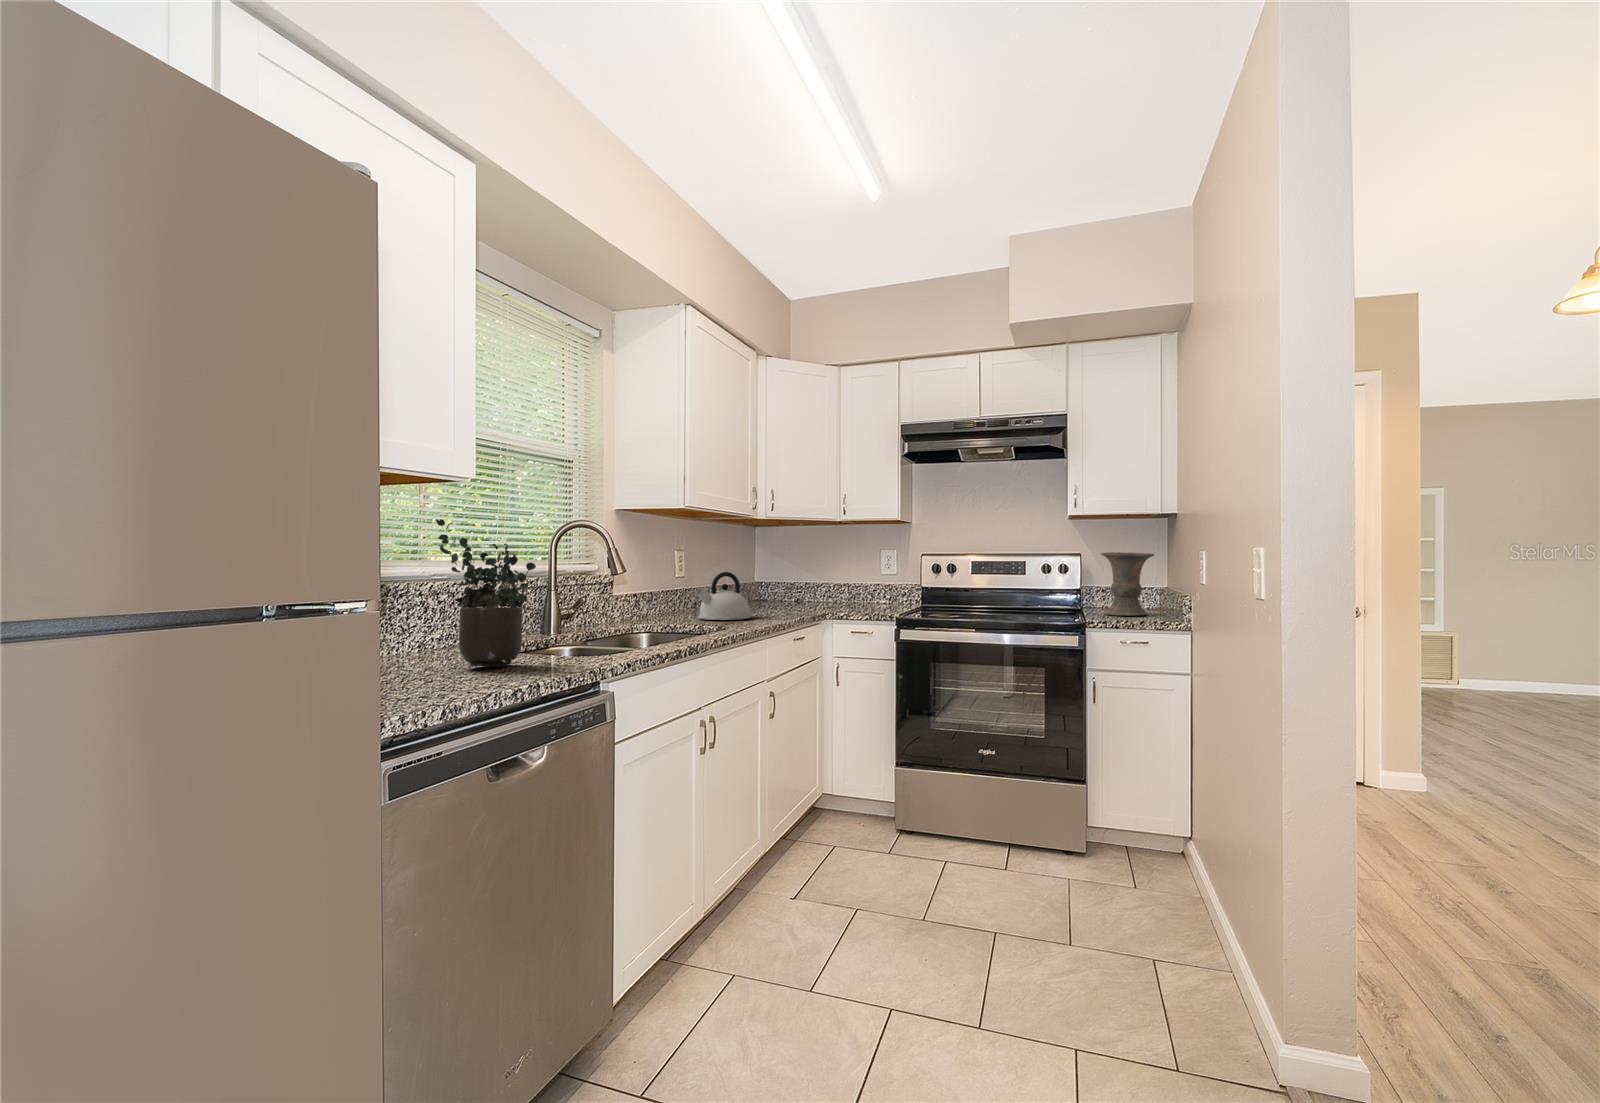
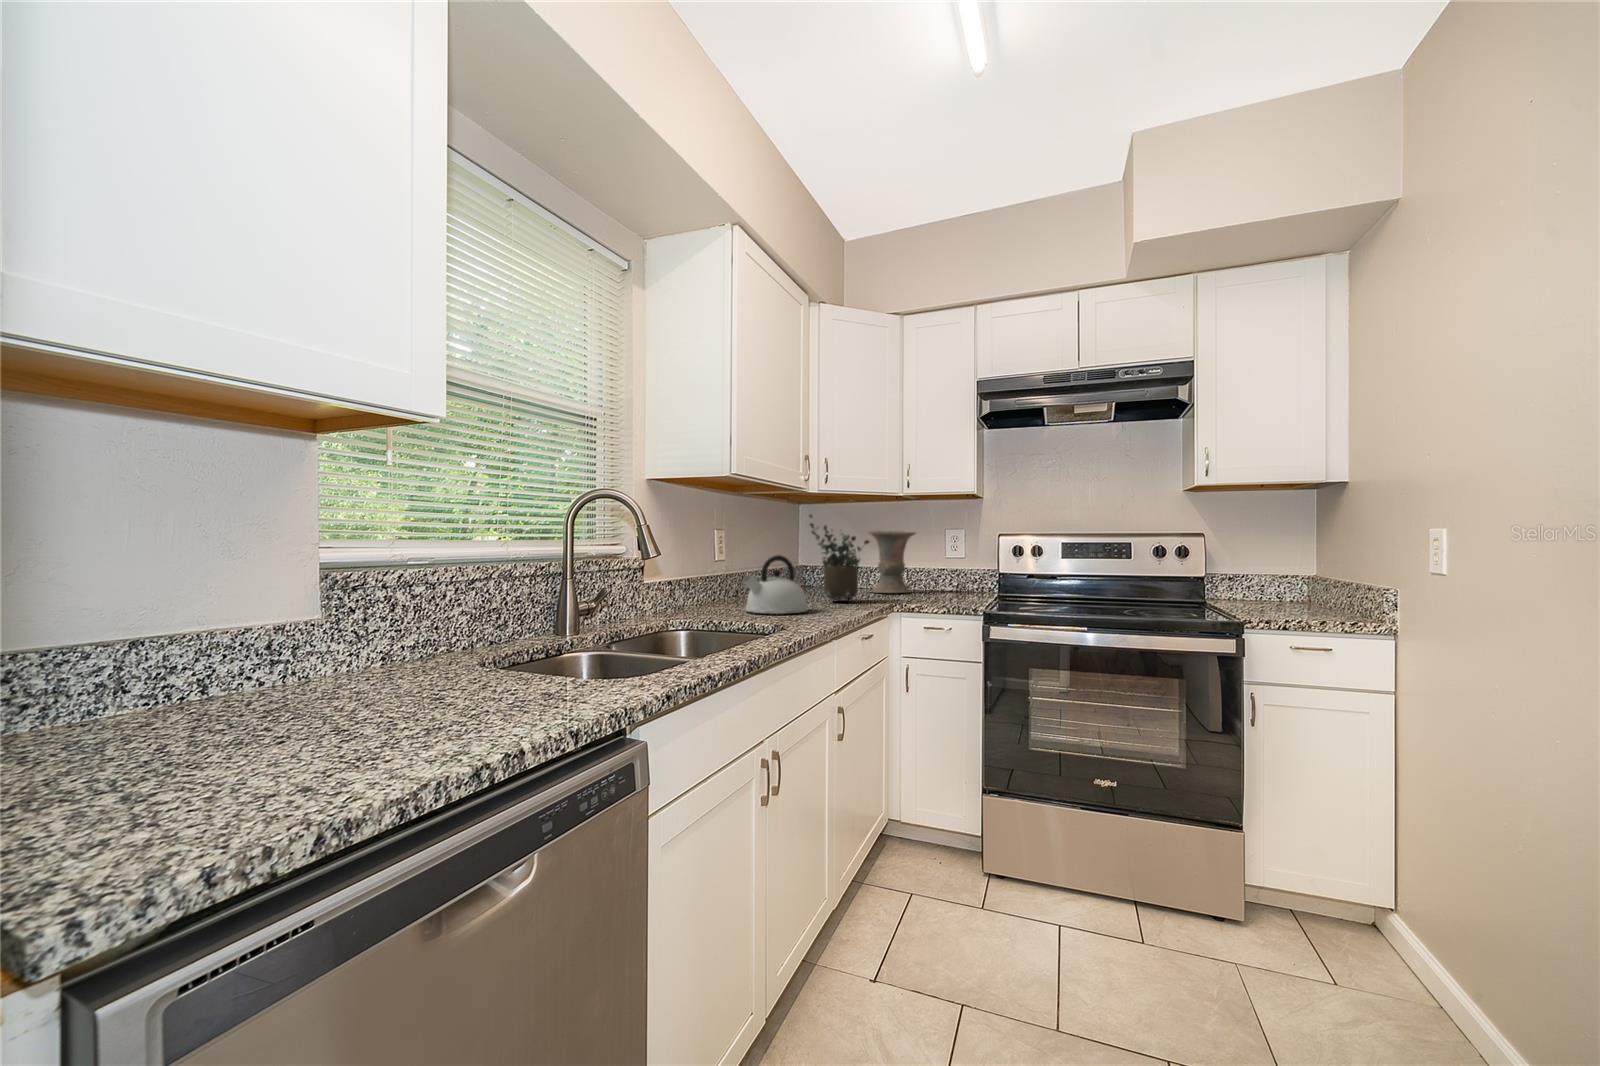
potted plant: present [436,519,536,666] -> present [809,515,869,601]
vase: present [1101,552,1154,616] -> present [869,531,916,593]

